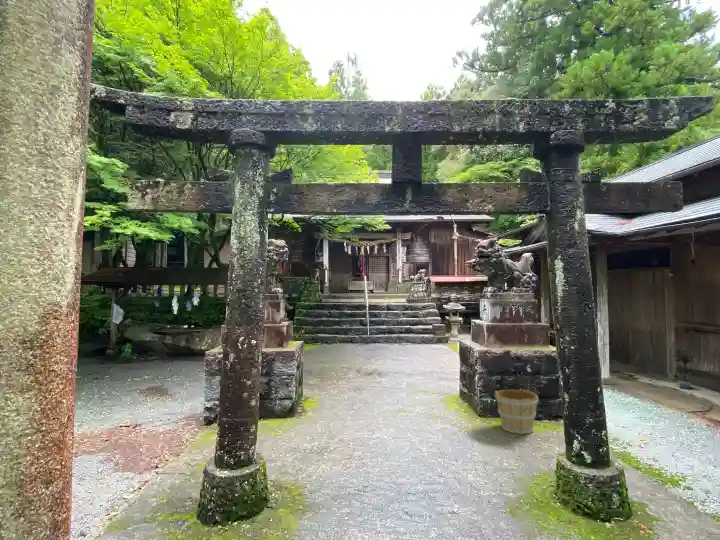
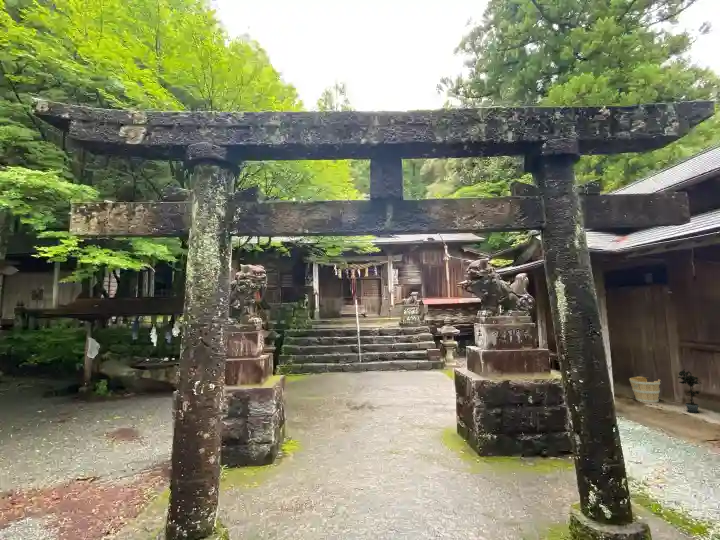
wooden bucket: present [495,390,538,434] -> present [629,377,660,403]

